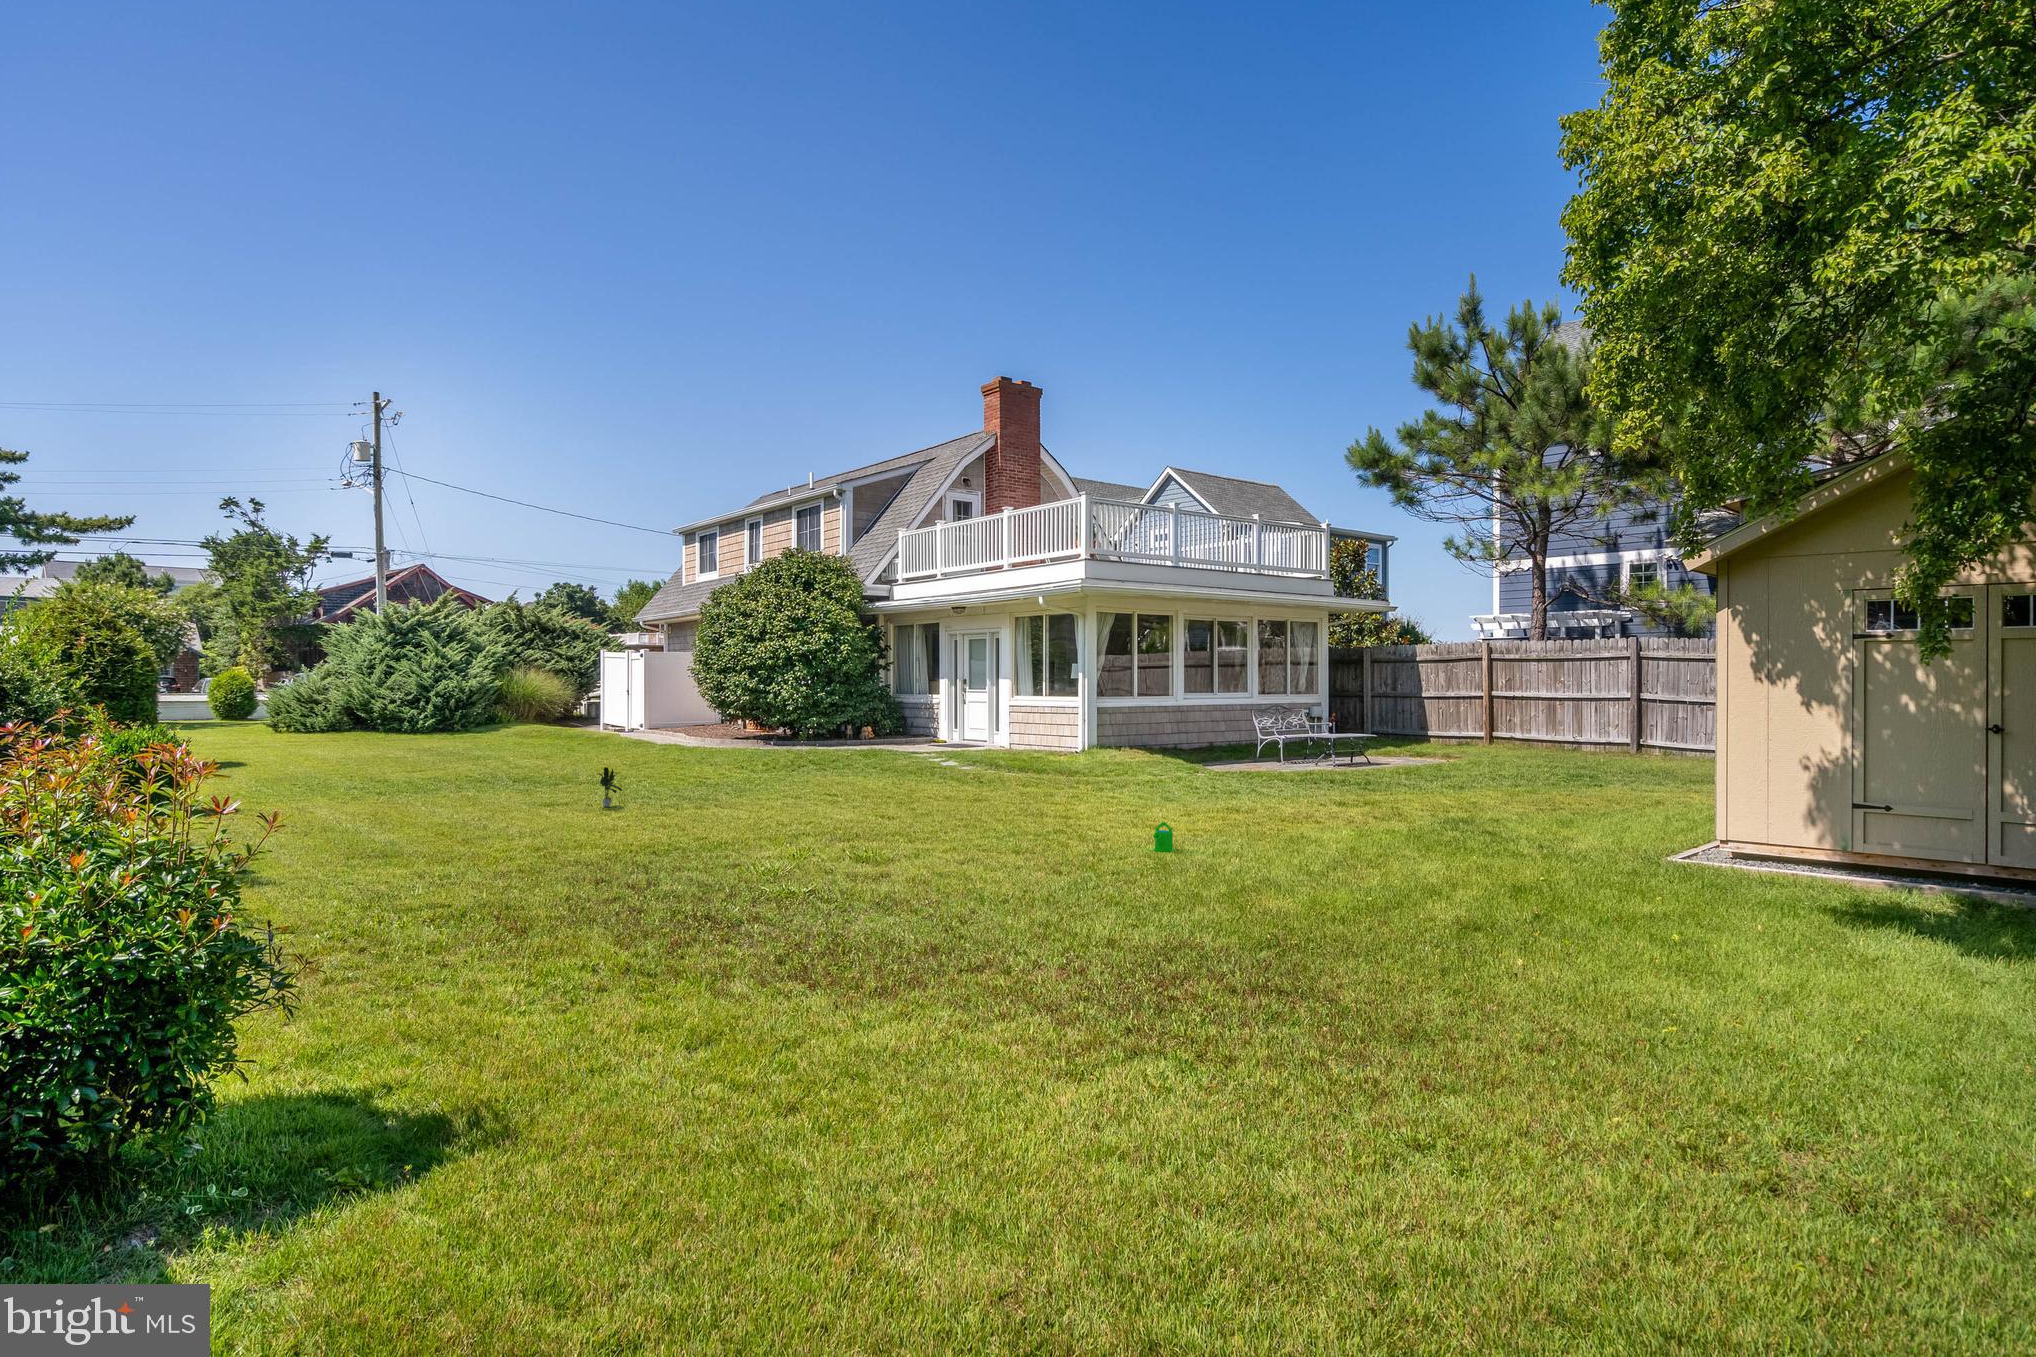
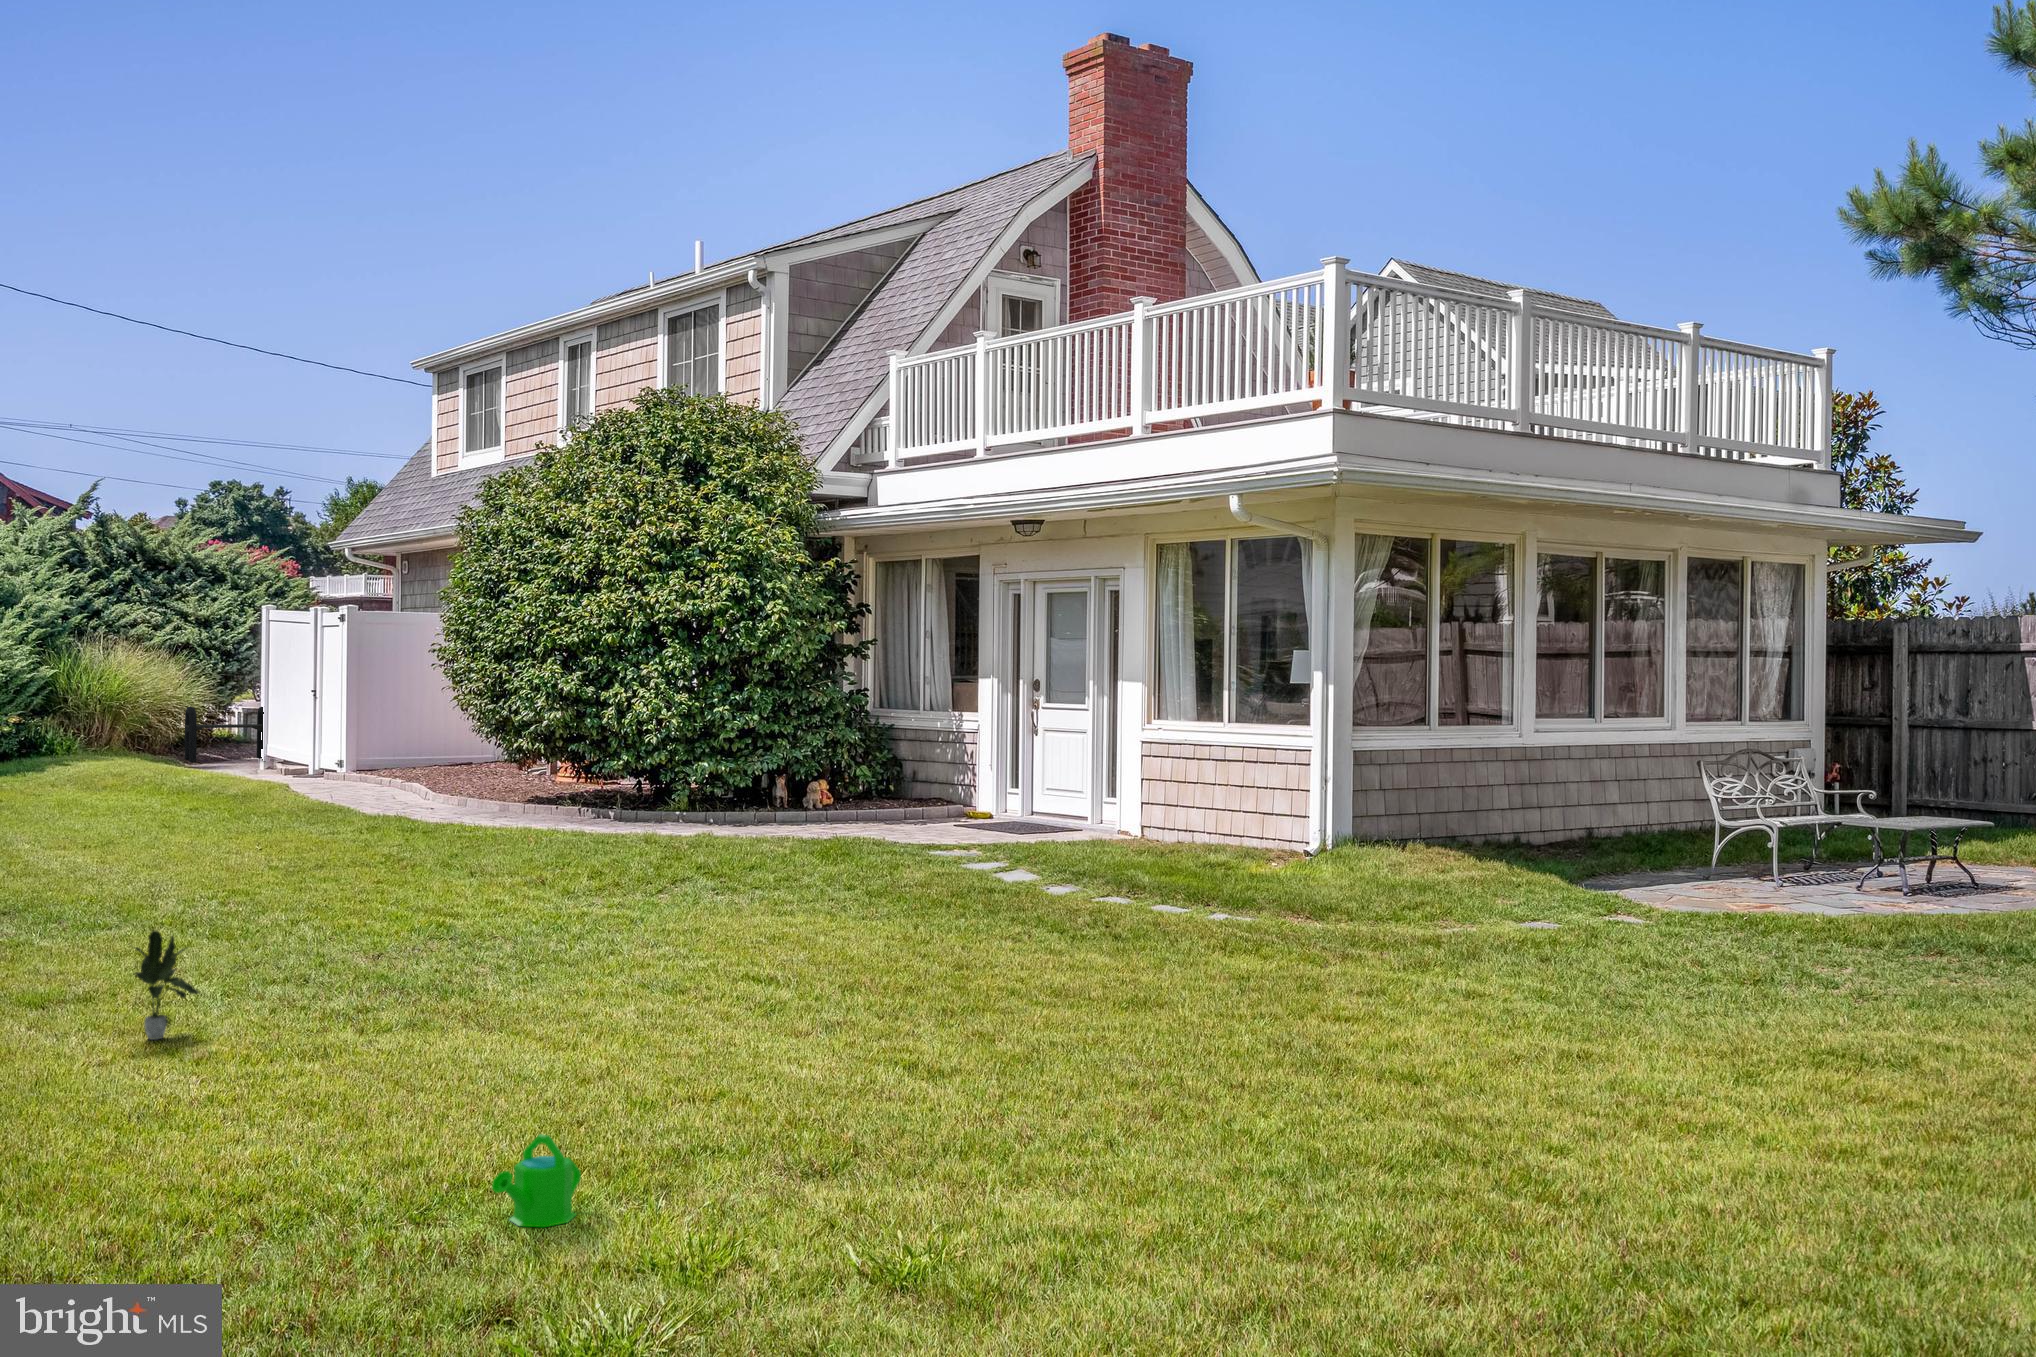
bench: none [566,699,607,726] -> present [184,706,264,762]
watering can: present [1153,822,1174,852] -> present [492,1134,581,1227]

